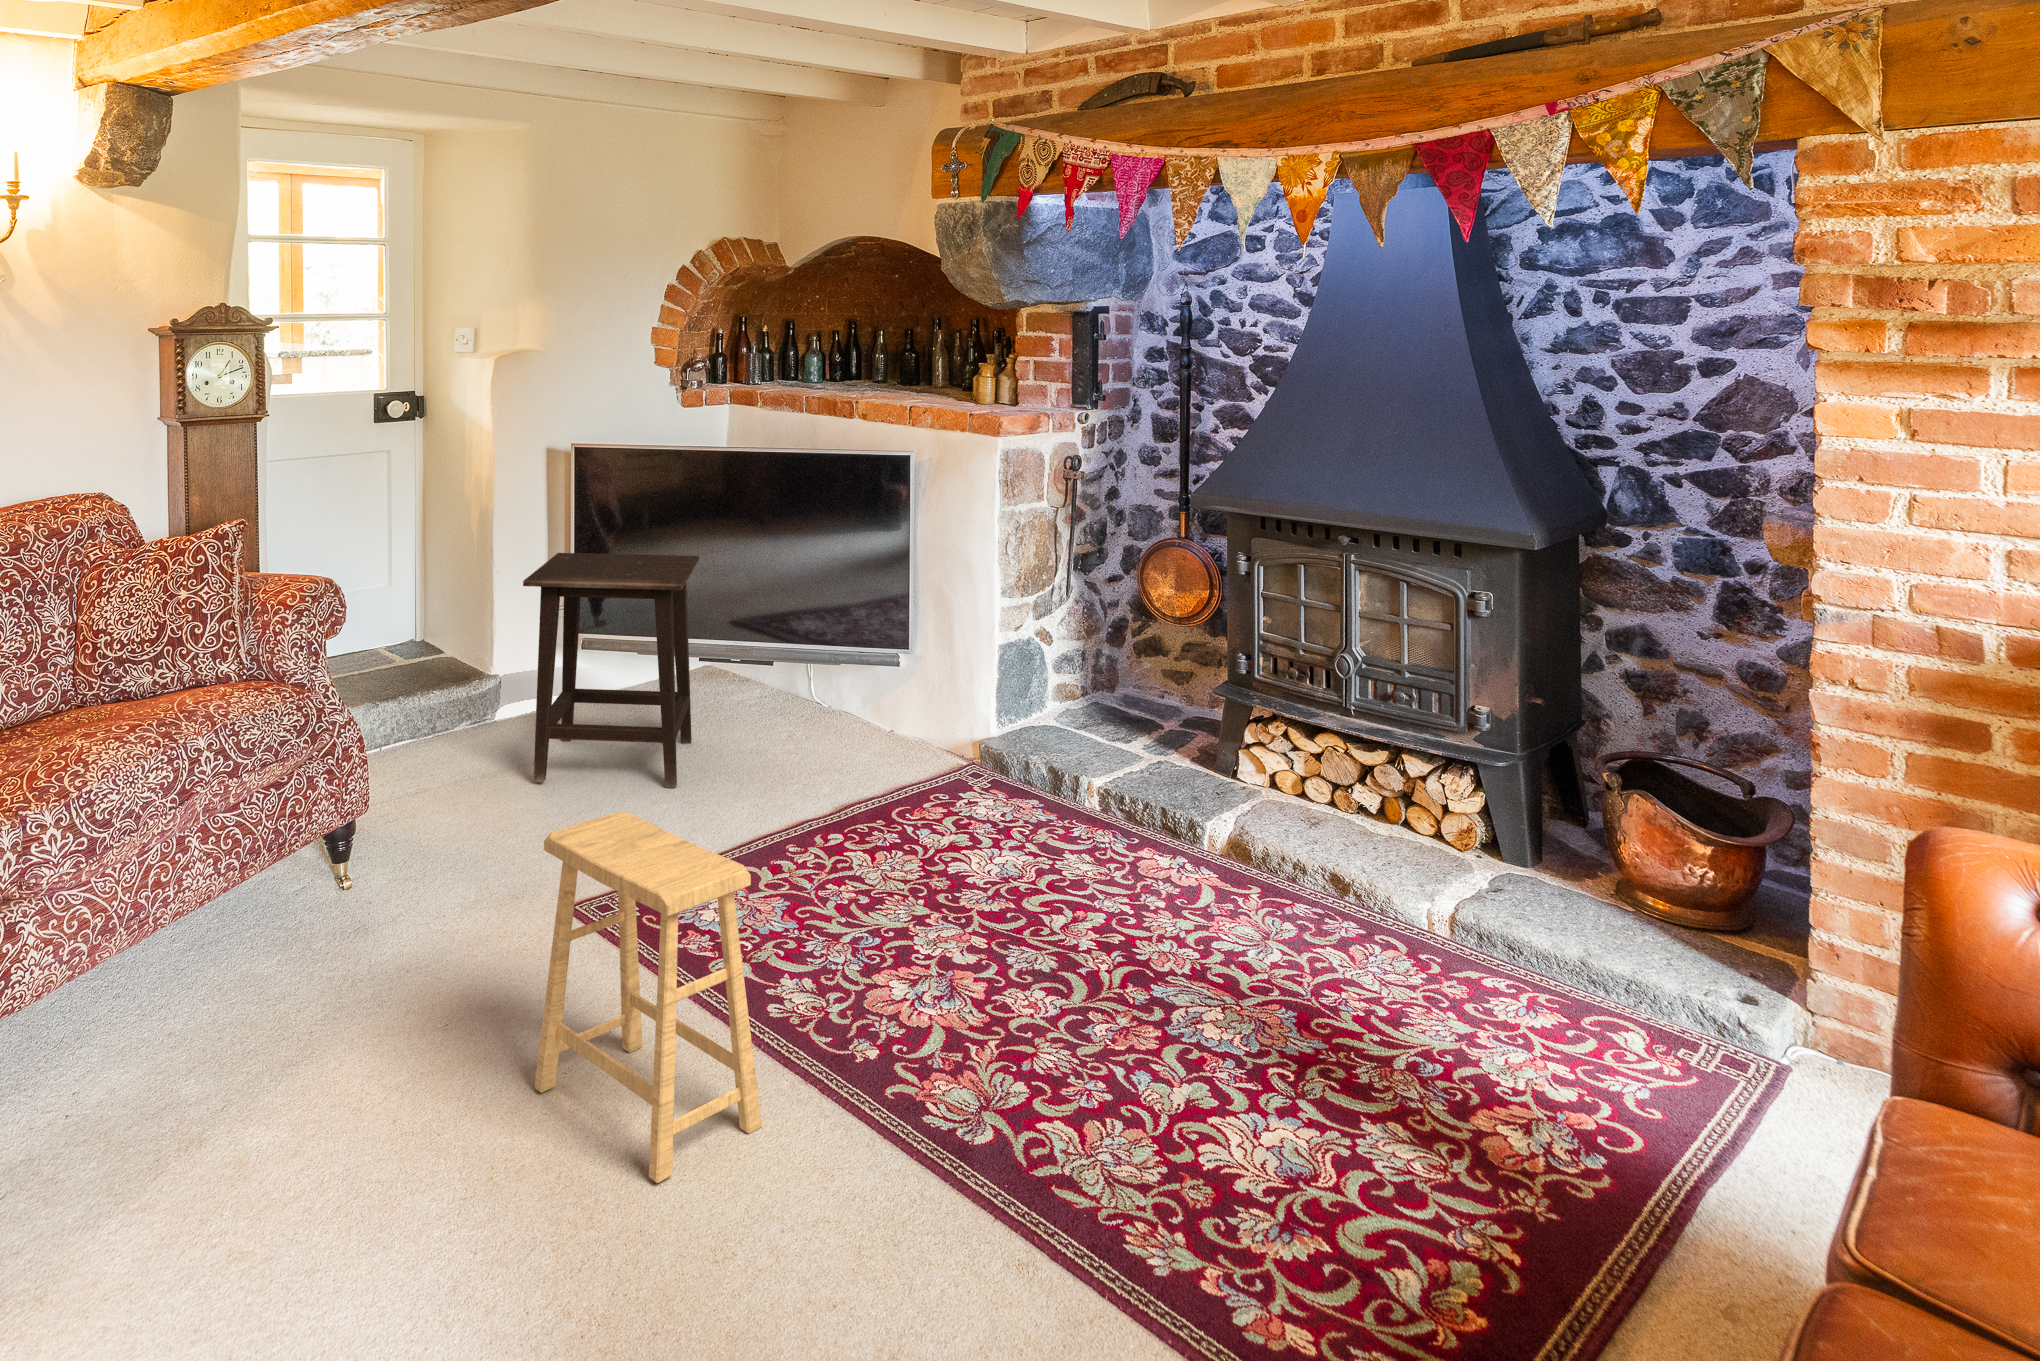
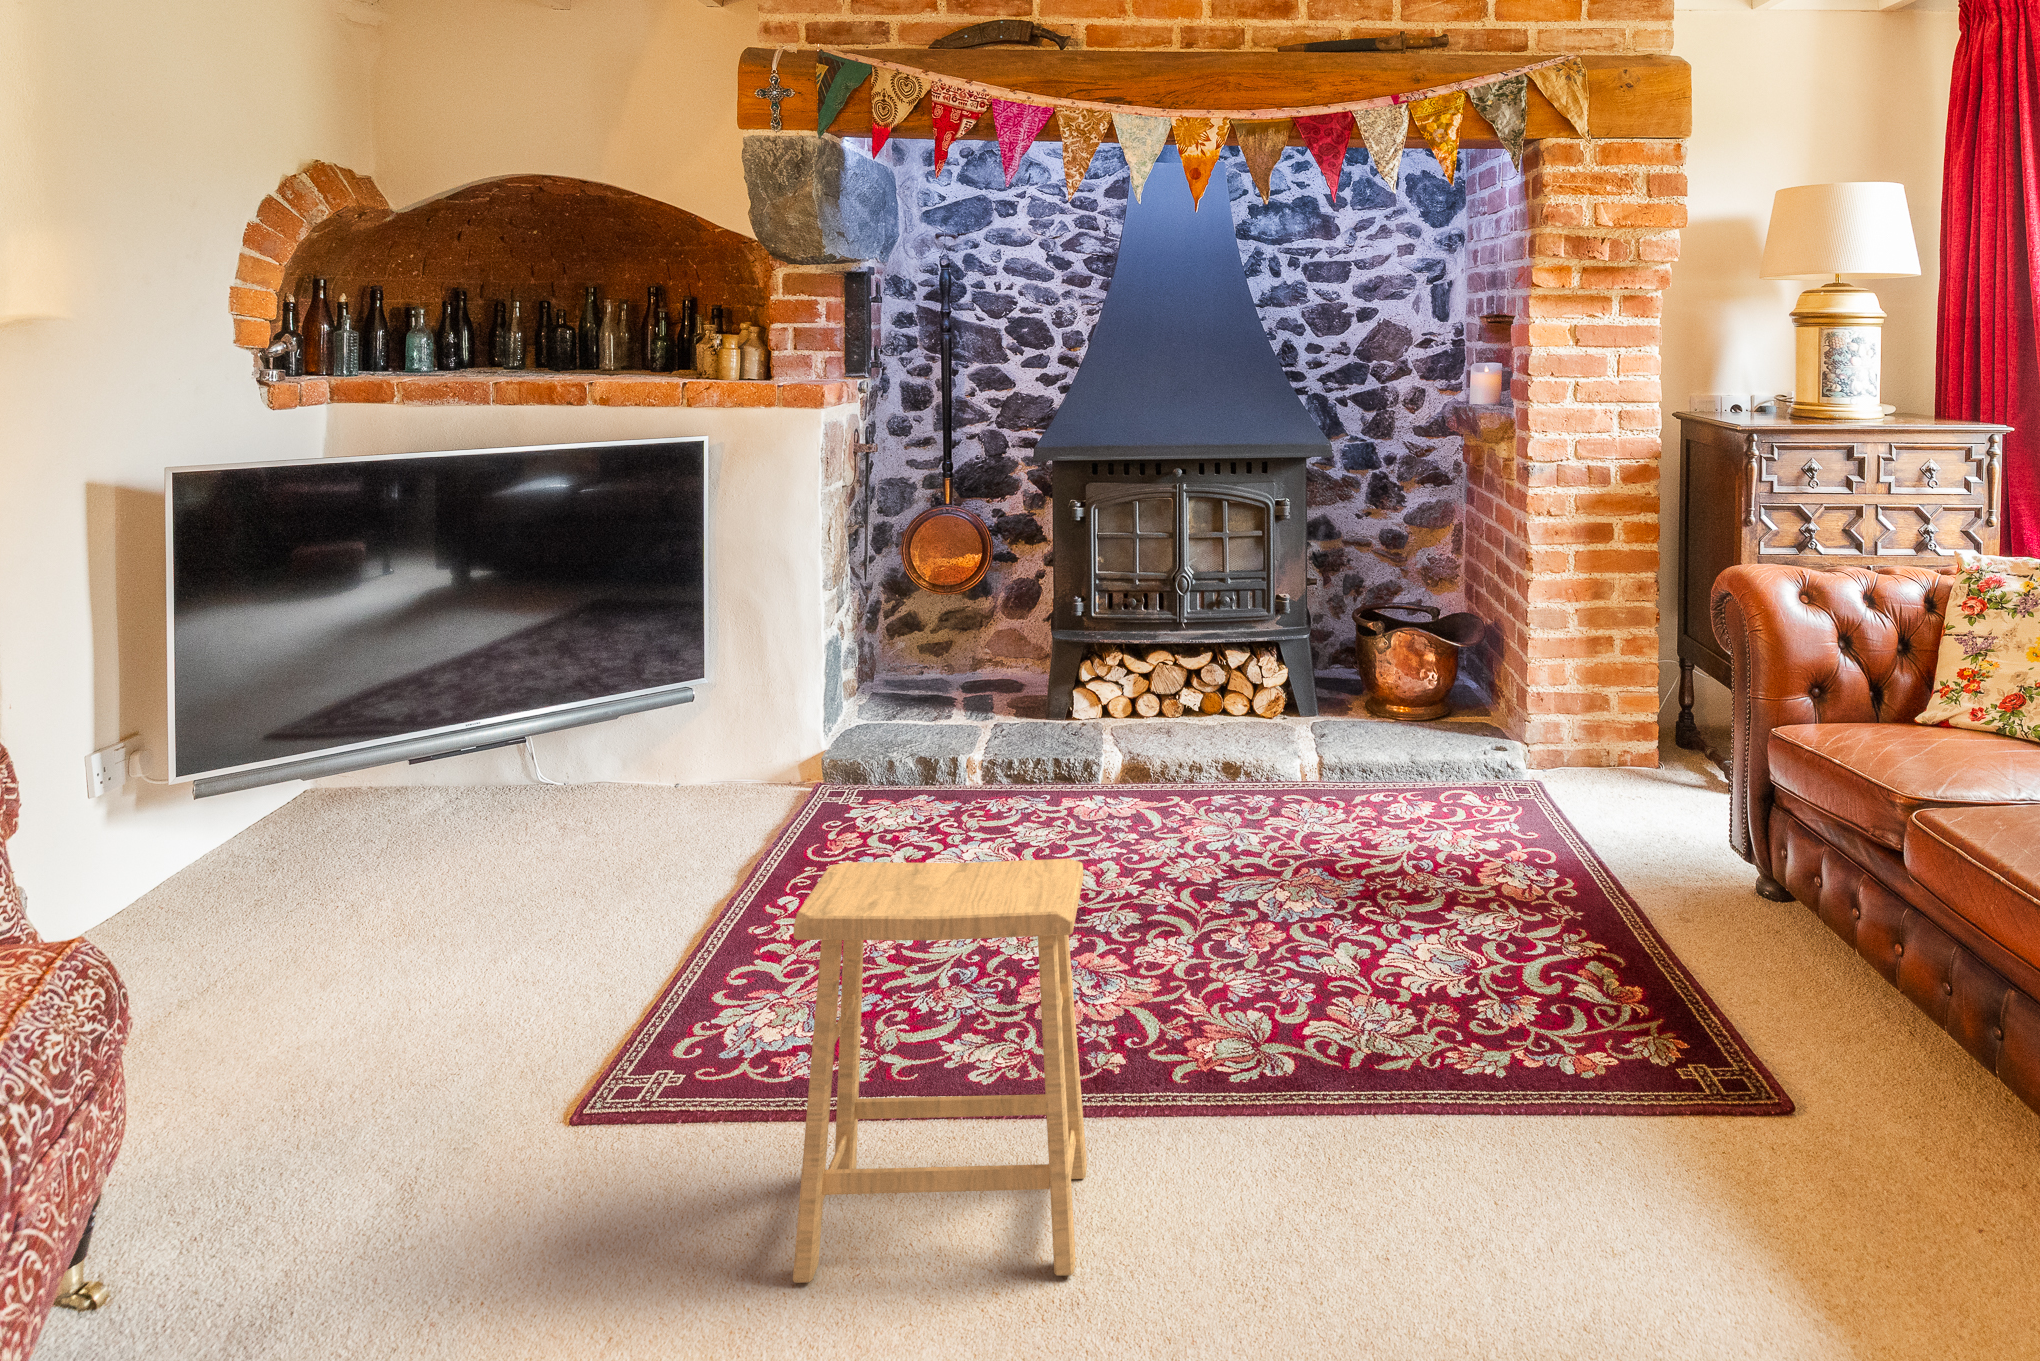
side table: present [523,553,699,788] -> none [173,586,494,971]

